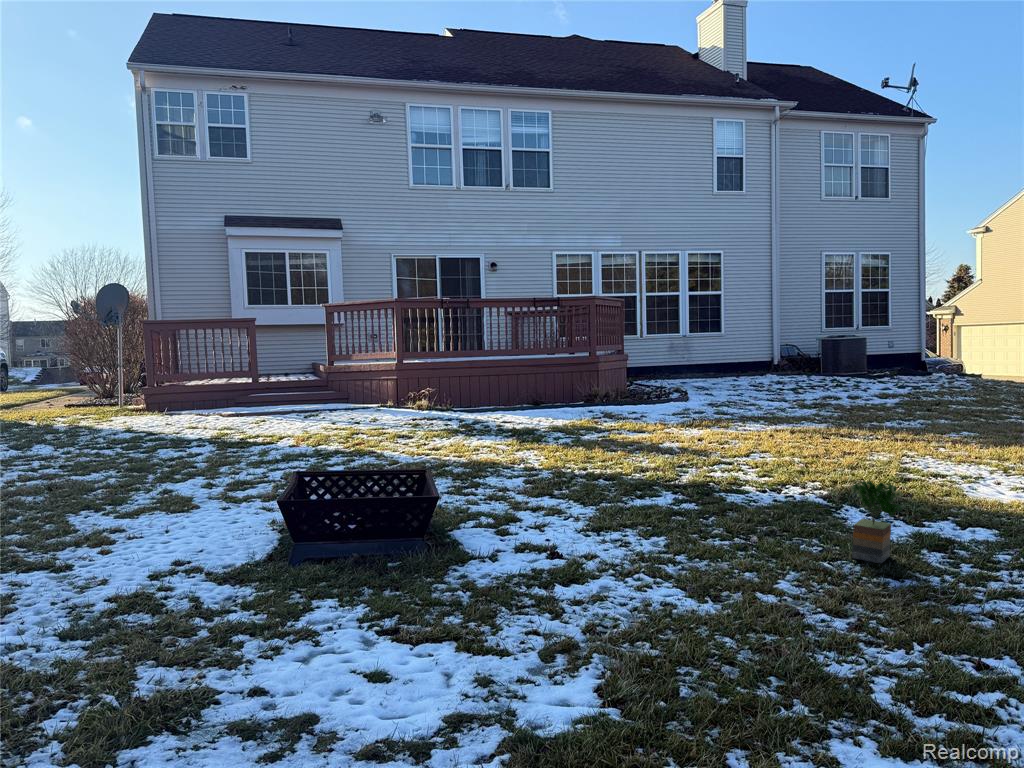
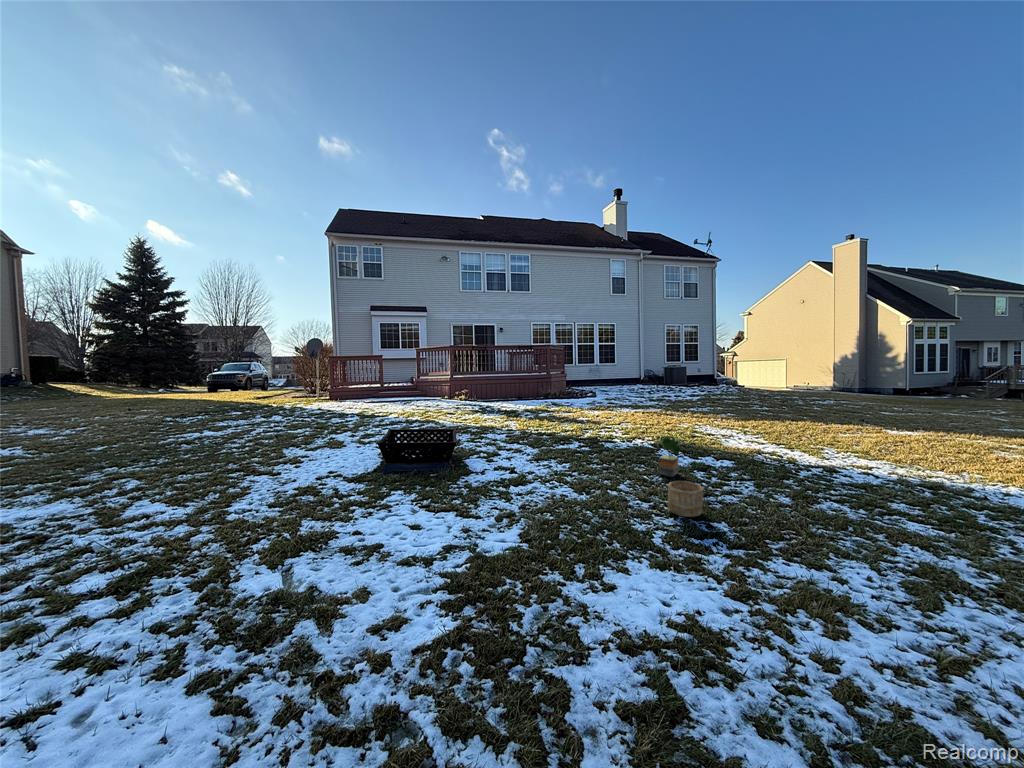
wooden bucket: none [885,572,962,647] -> present [668,481,704,517]

